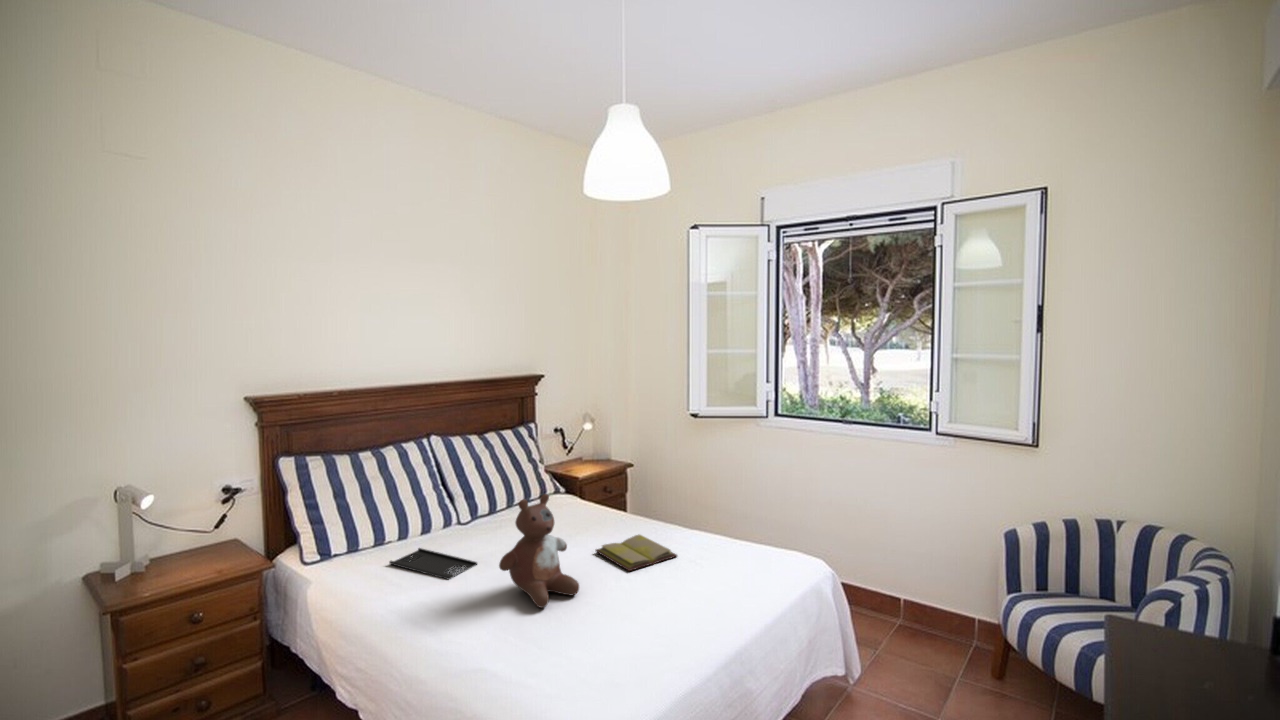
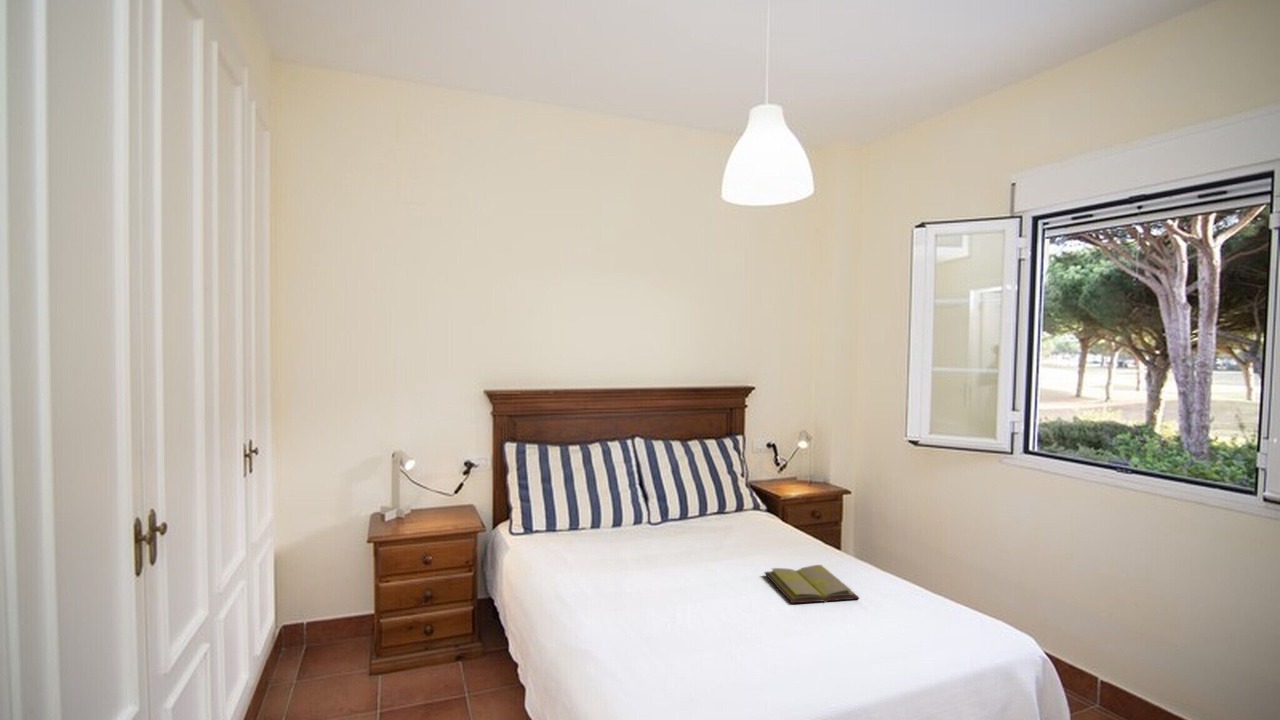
stuffed bear: present [499,494,579,608] -> none [643,499,725,620]
tray: present [390,548,477,579] -> none [572,538,644,572]

